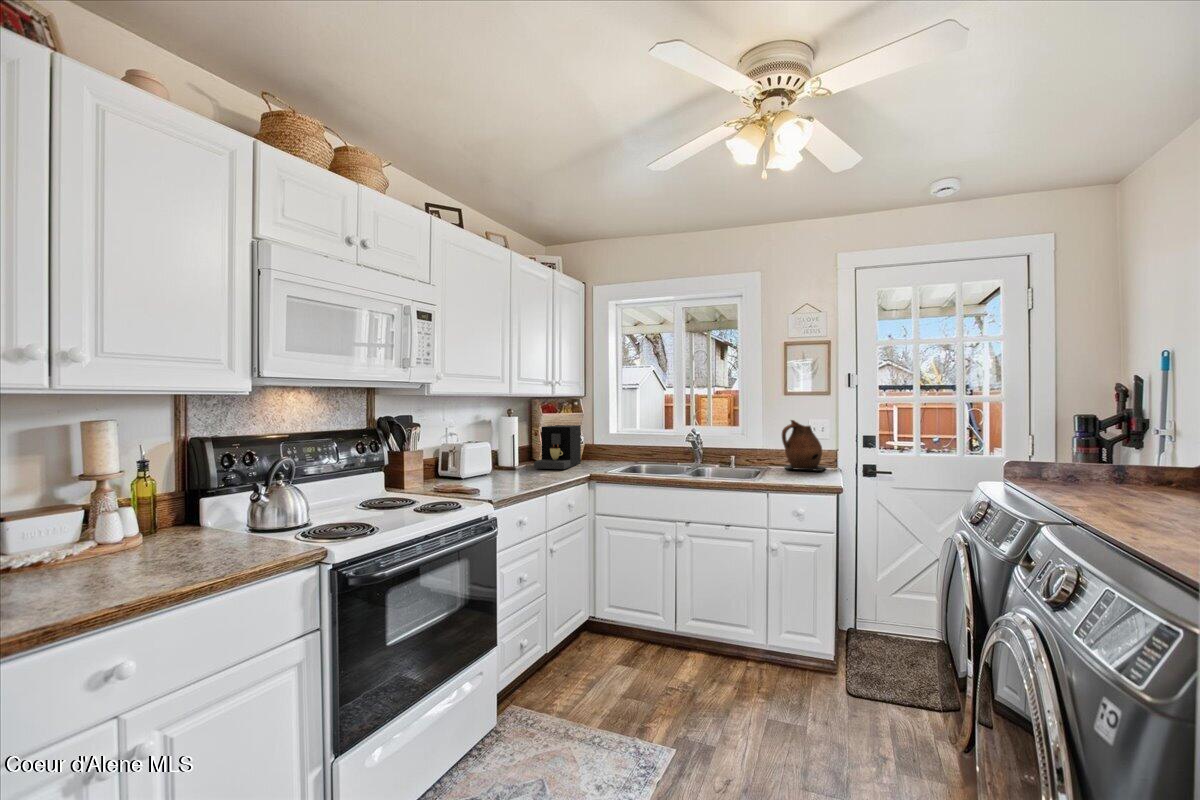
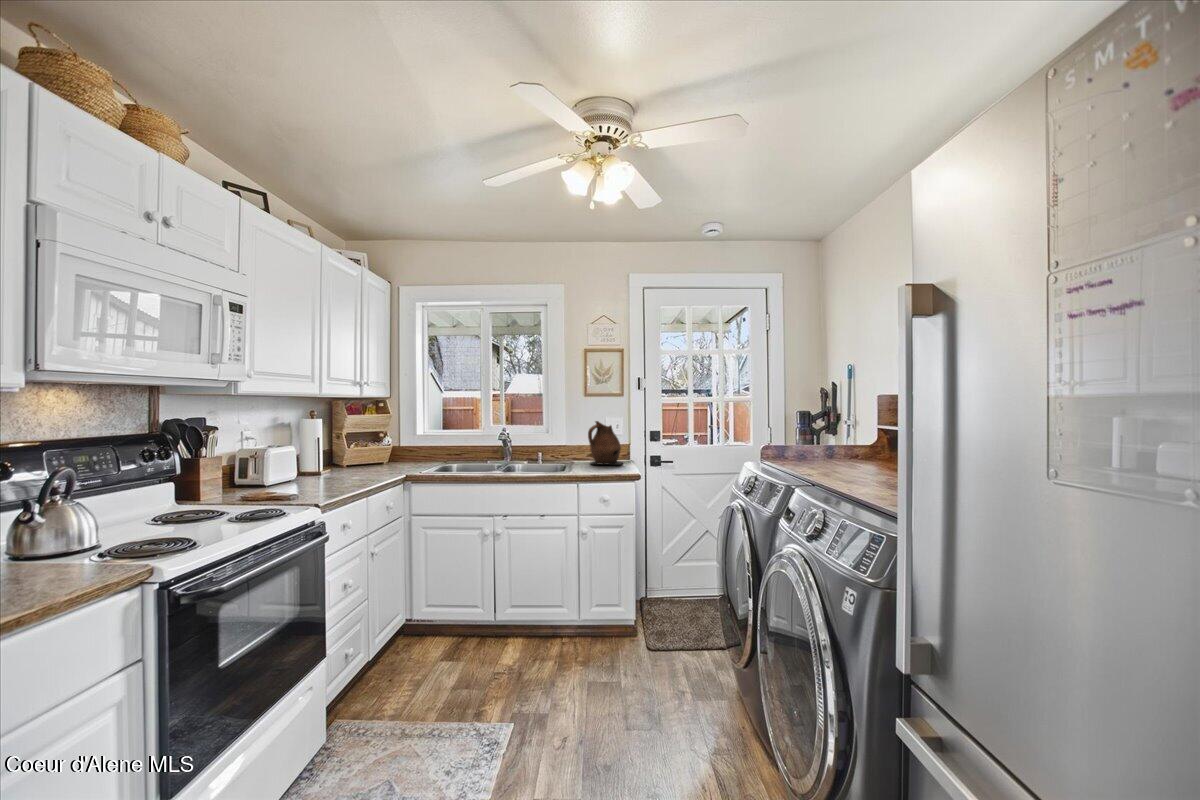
coffee maker: present [534,425,581,469] -> none [344,427,393,473]

